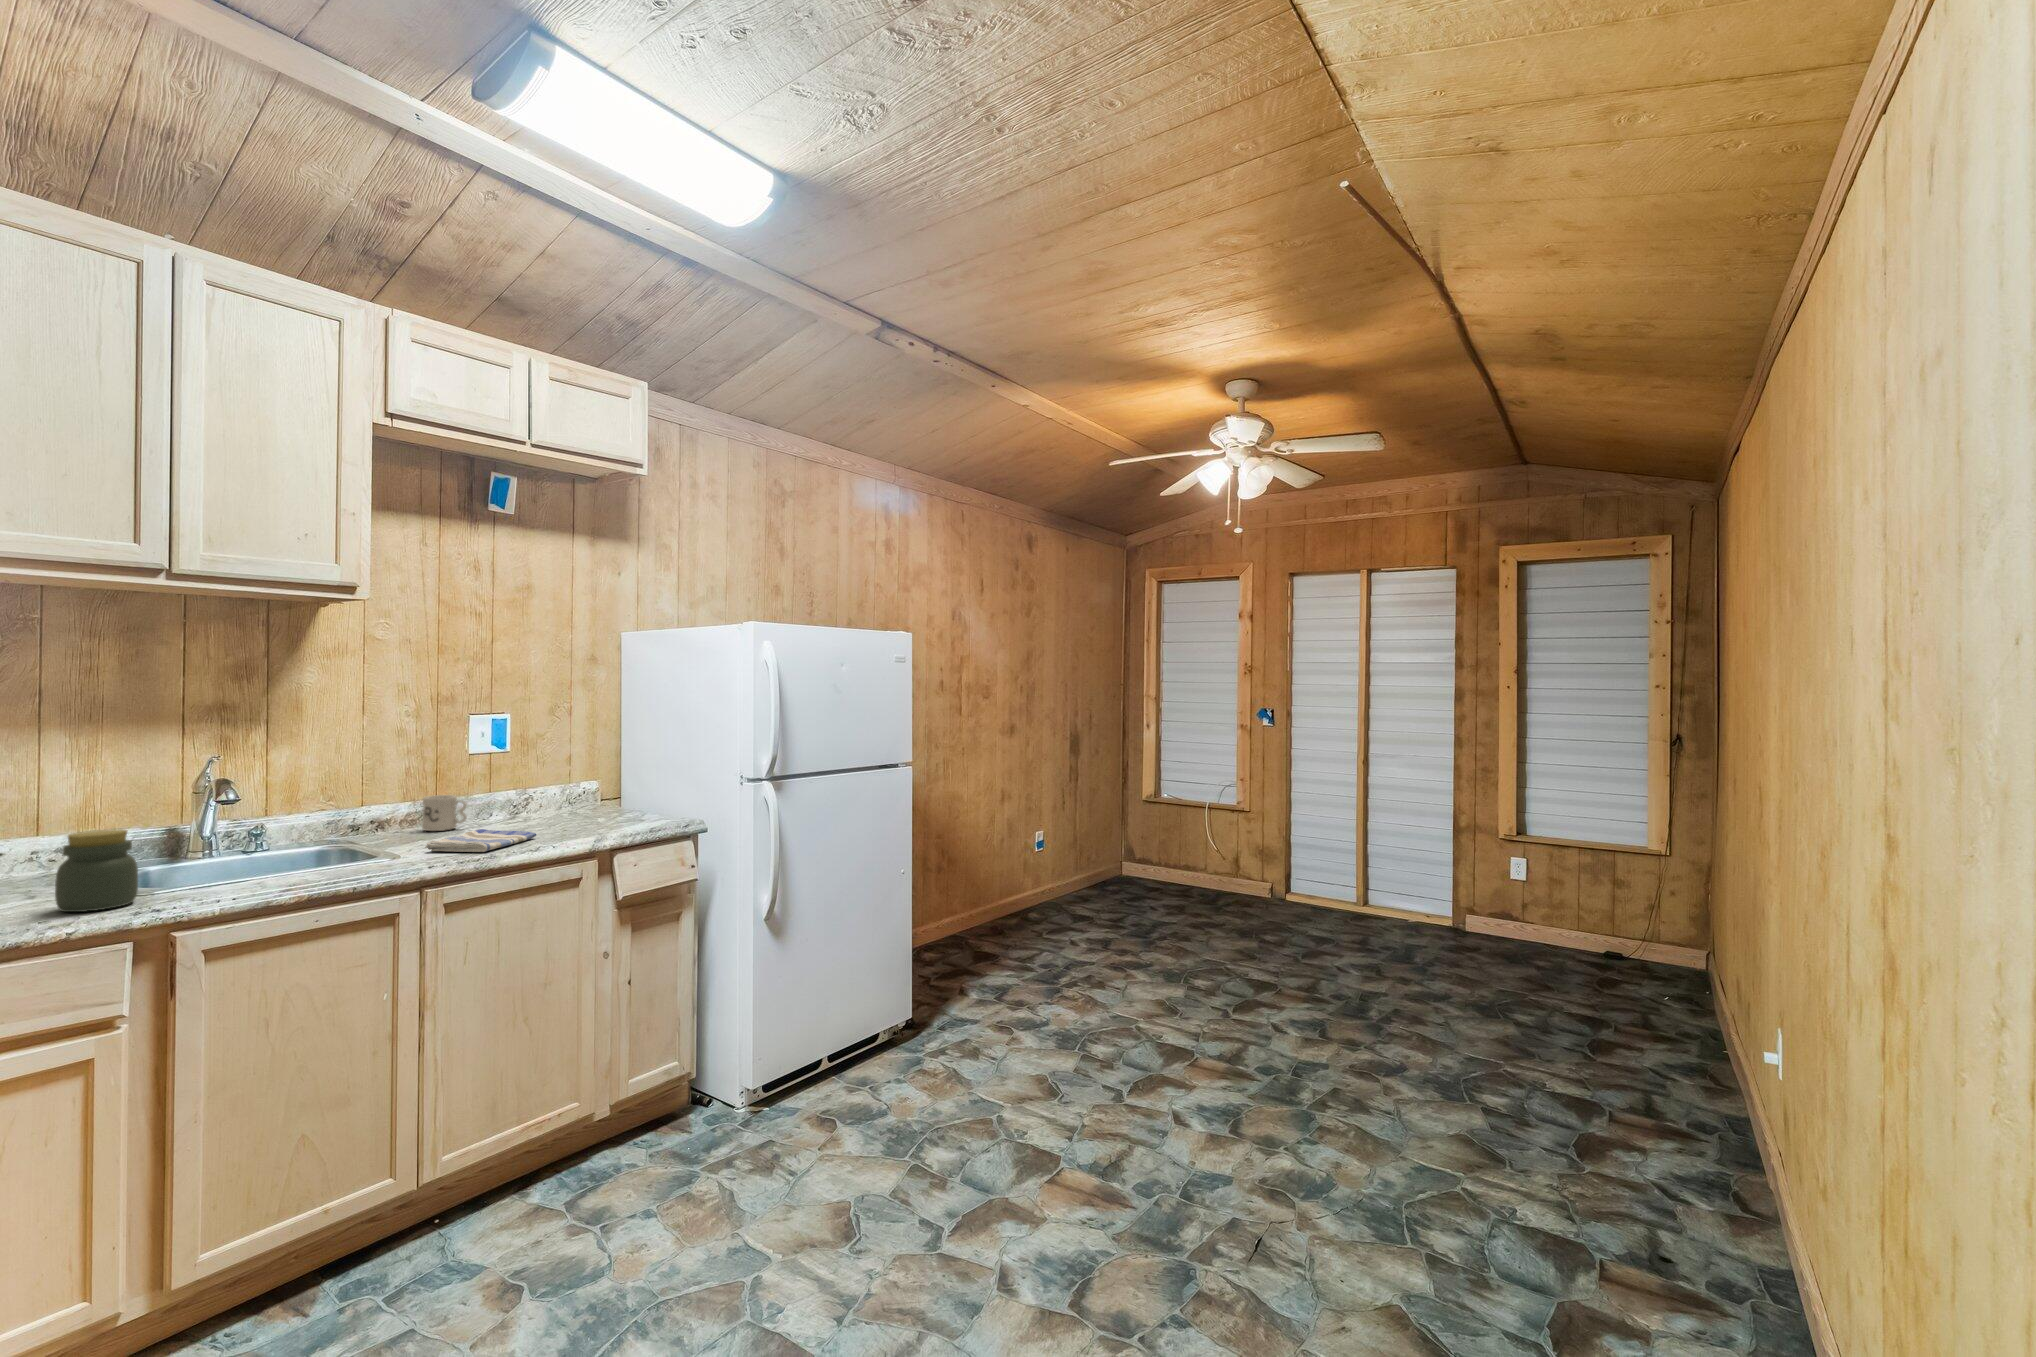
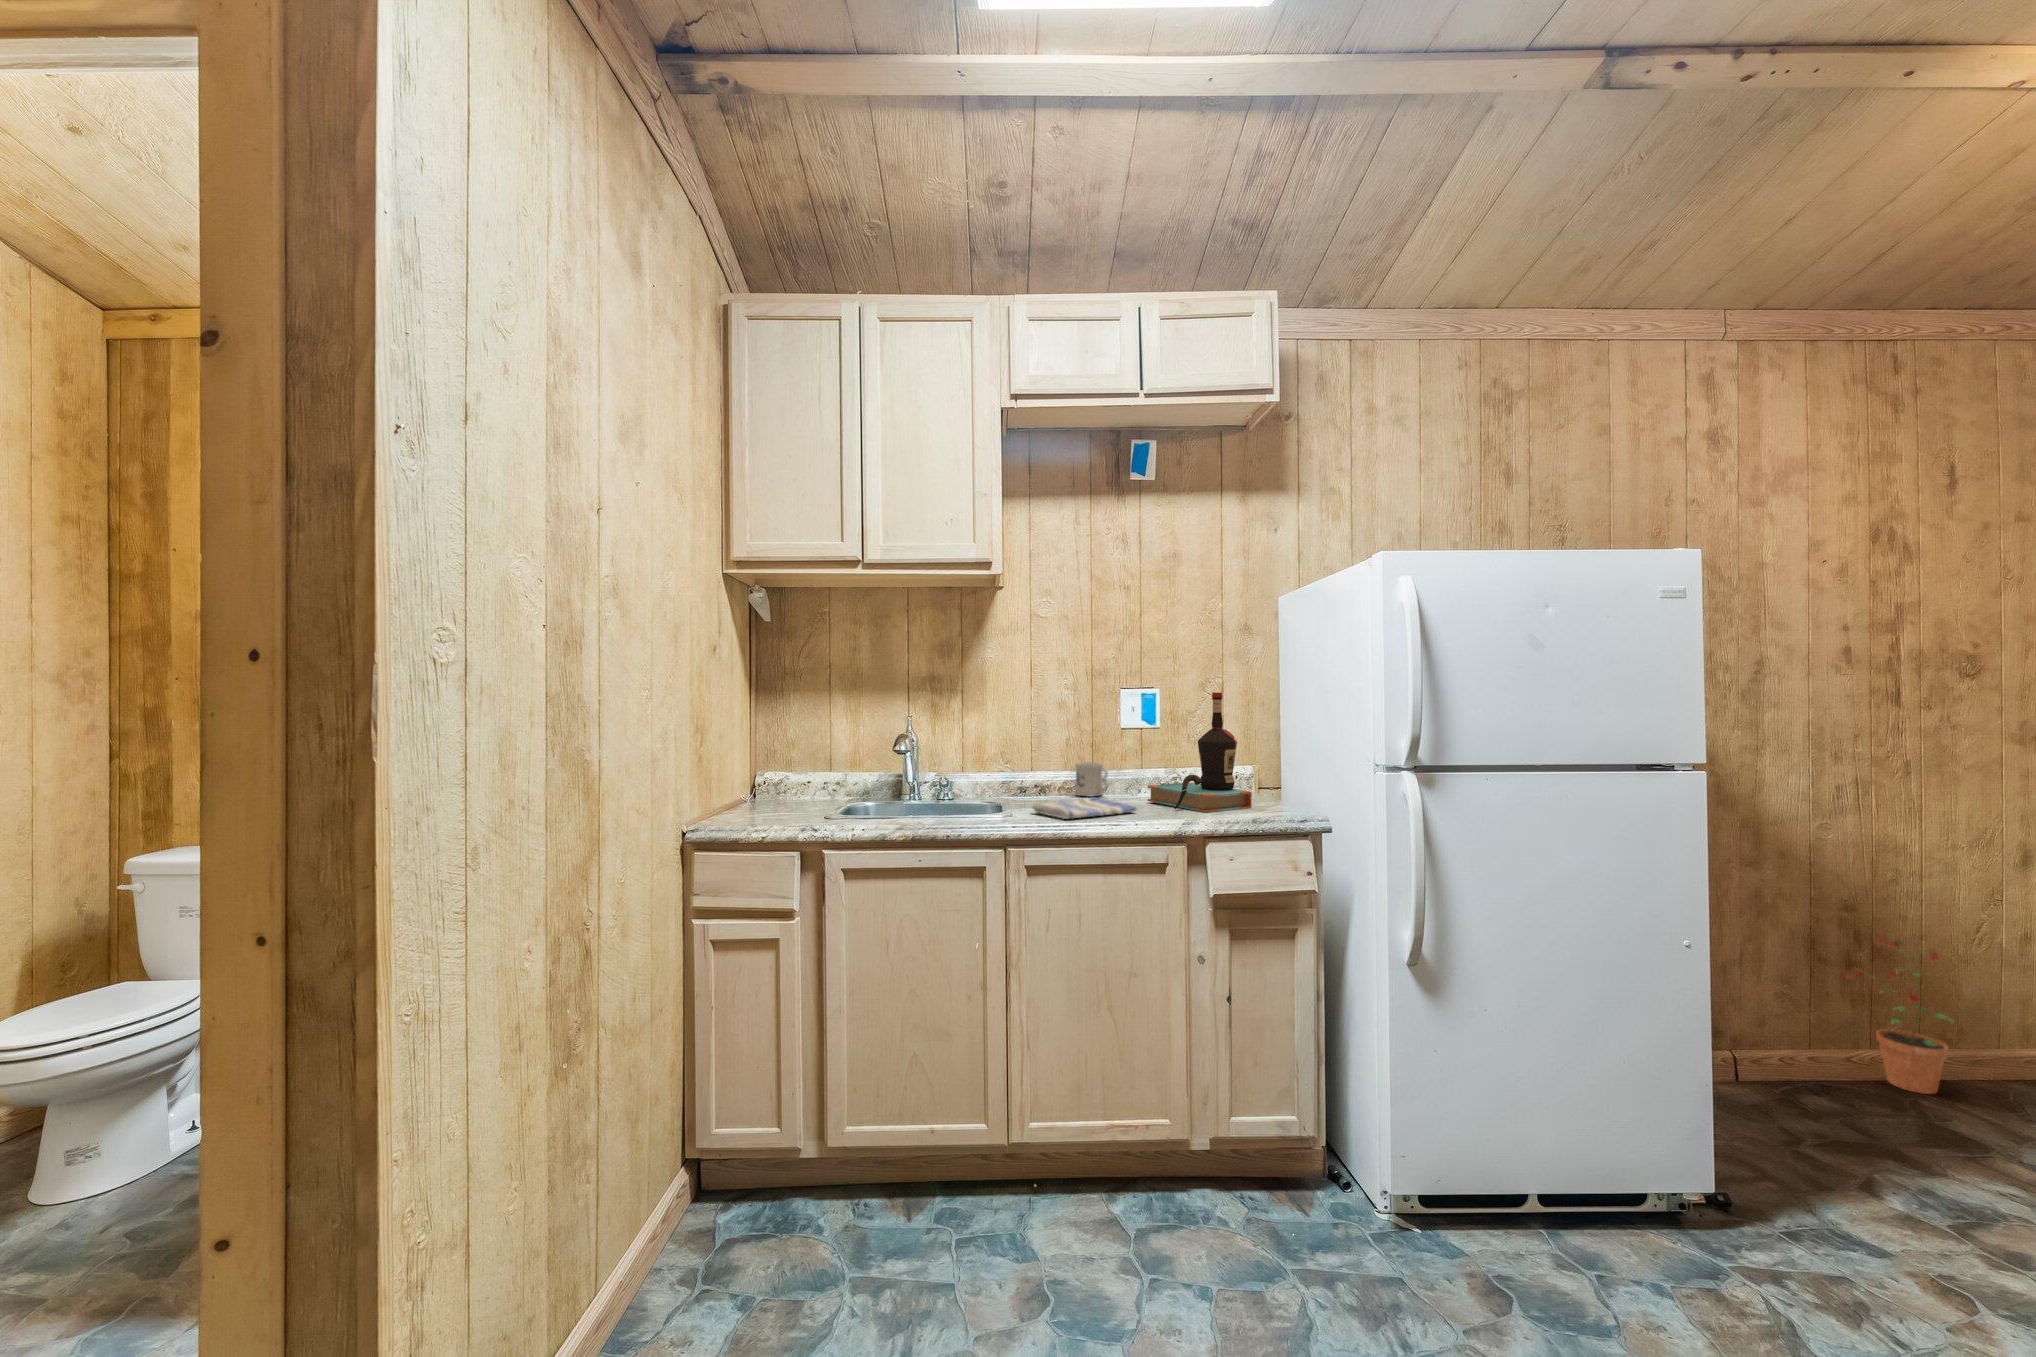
bottle: none [522,723,628,831] -> present [1148,692,1252,813]
jar: present [55,829,138,912] -> none [760,763,807,825]
potted plant: none [941,855,988,946] -> present [1847,934,1954,1094]

